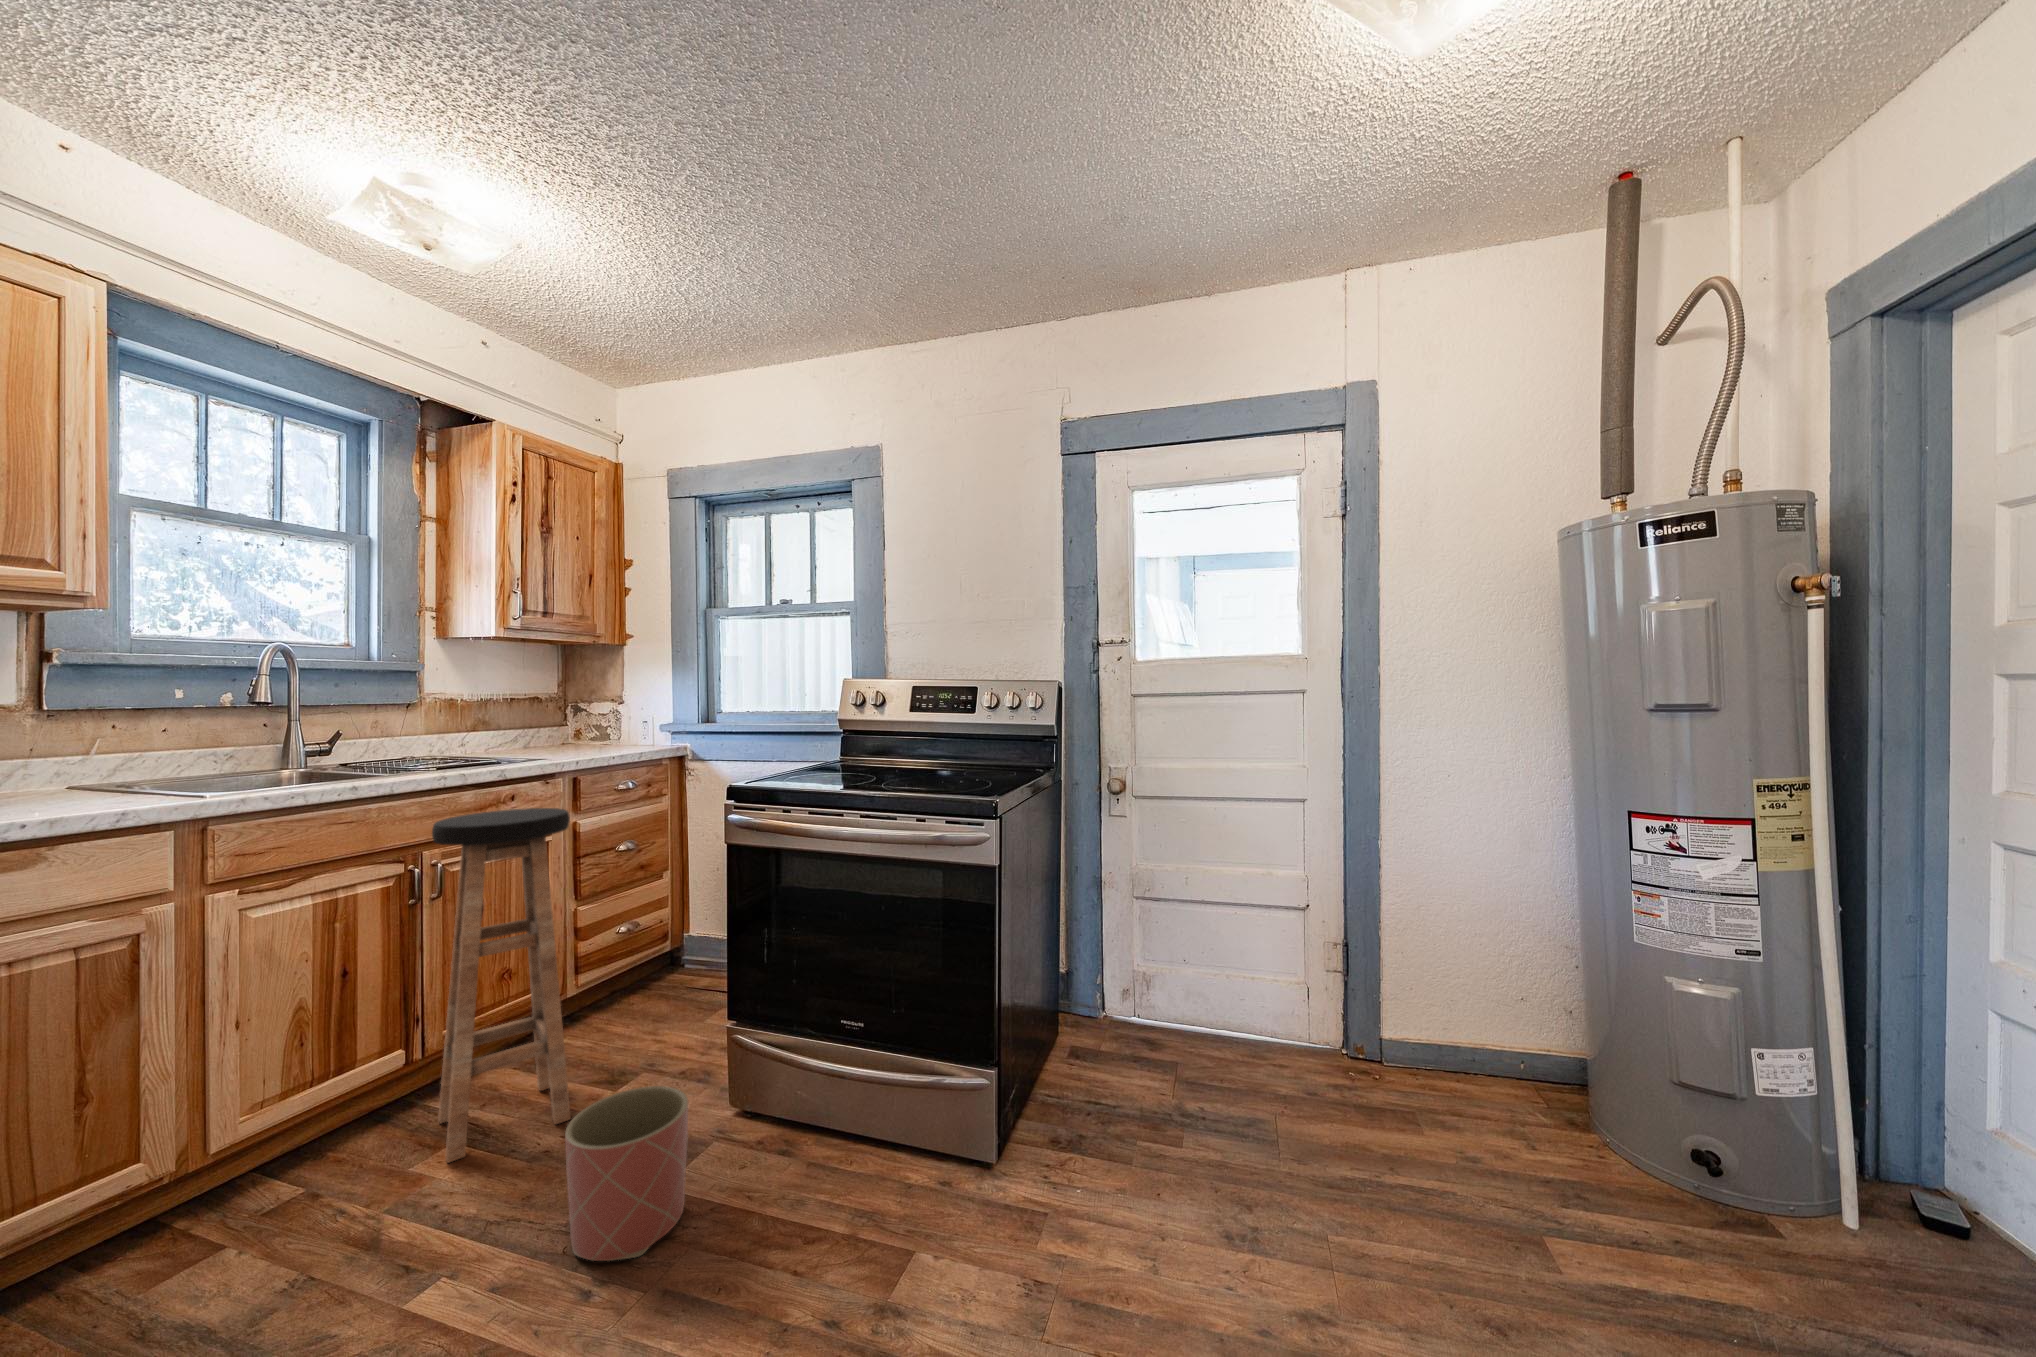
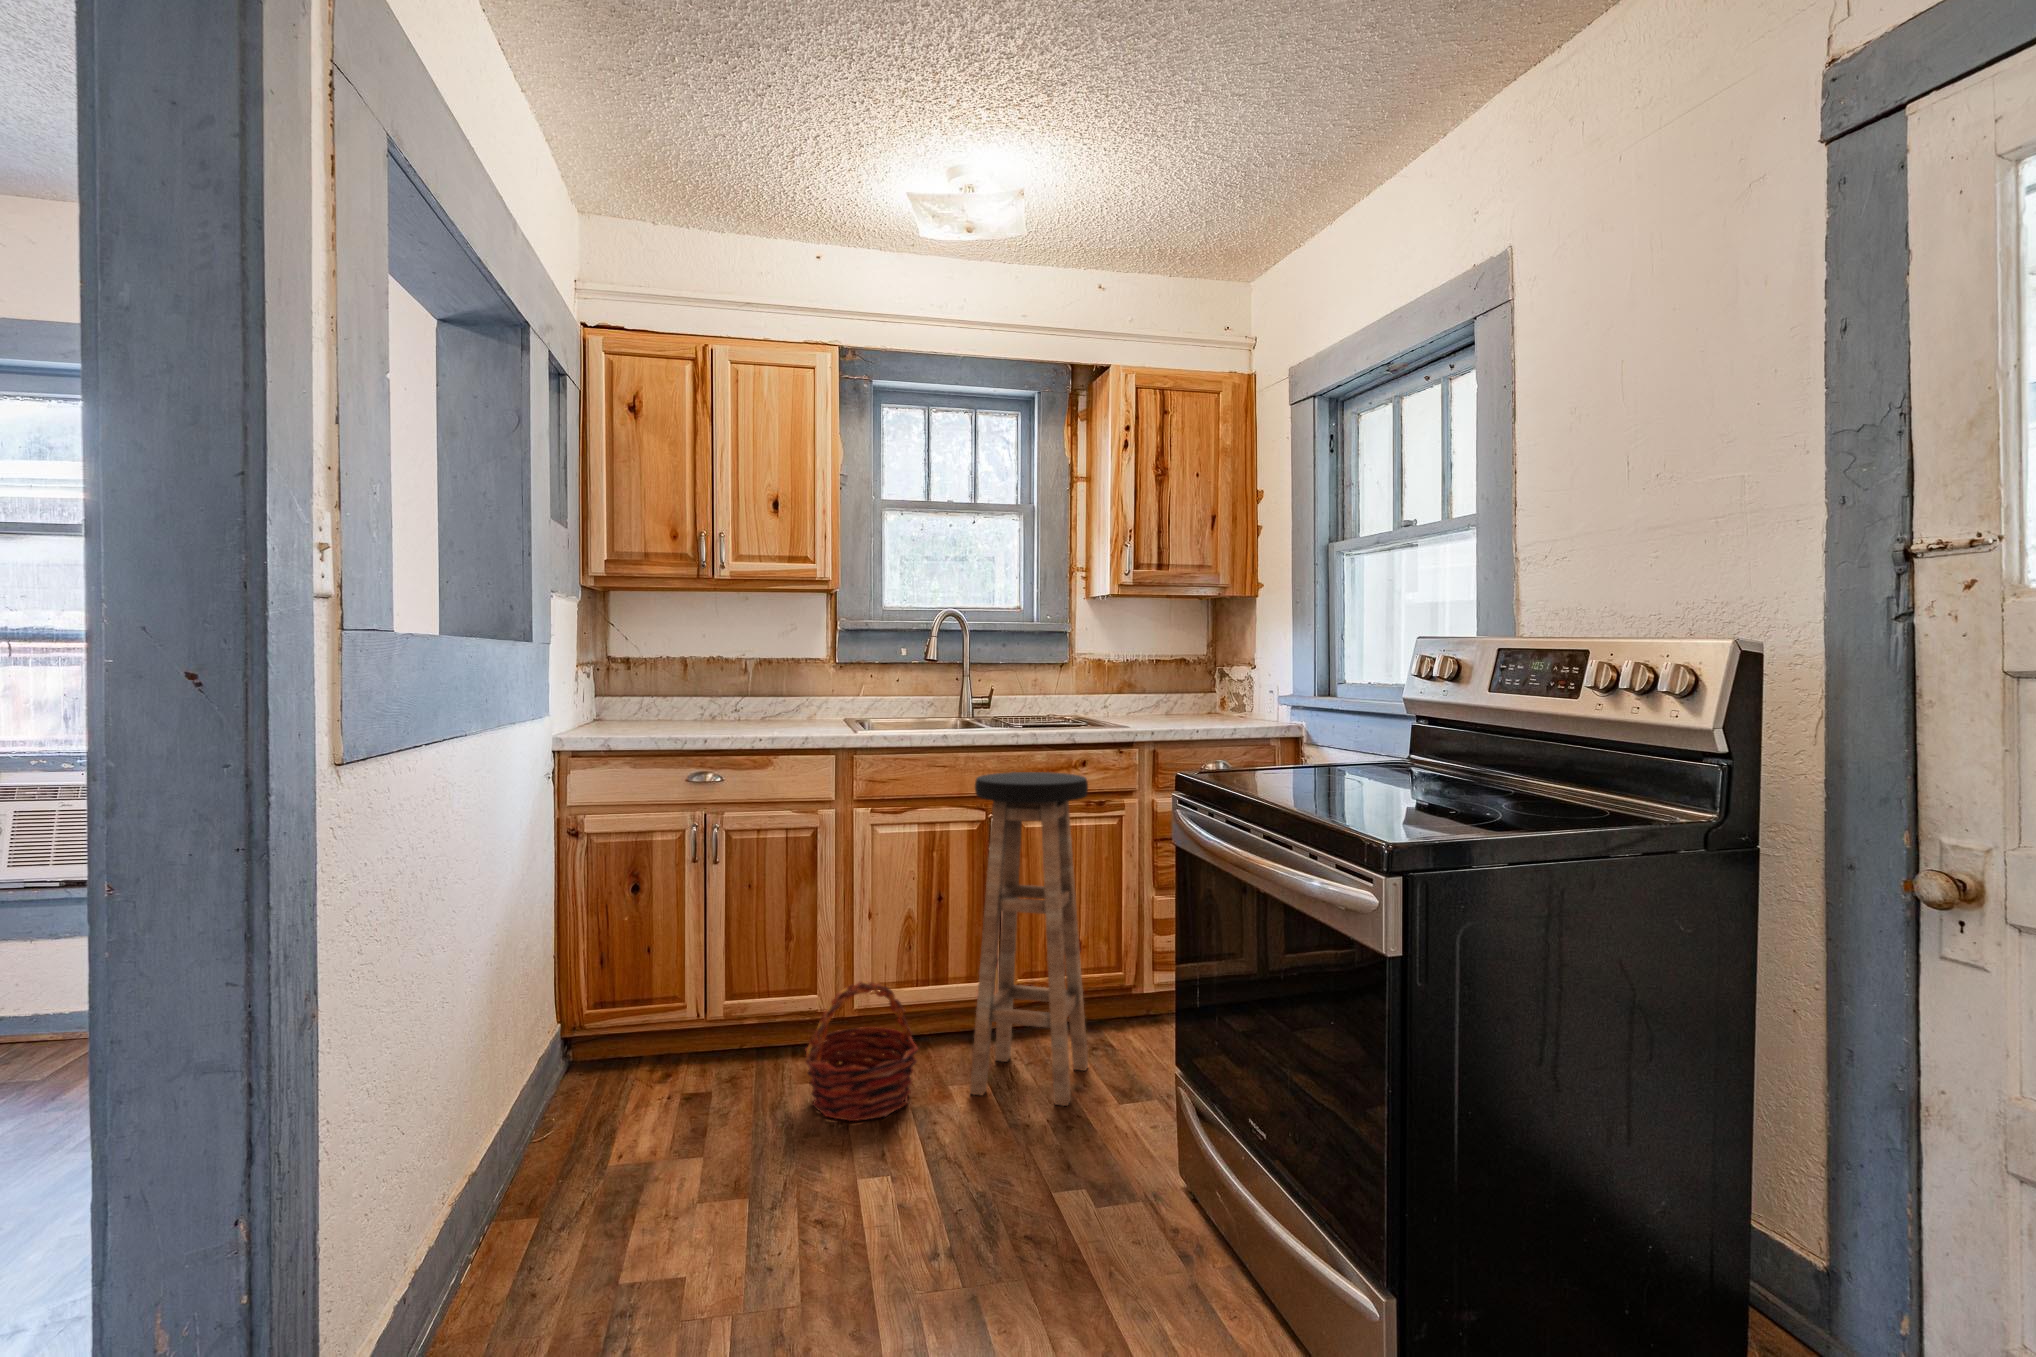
planter: present [565,1086,688,1261] -> none [951,1083,1067,1256]
basket: none [194,1089,388,1289] -> present [805,981,918,1121]

